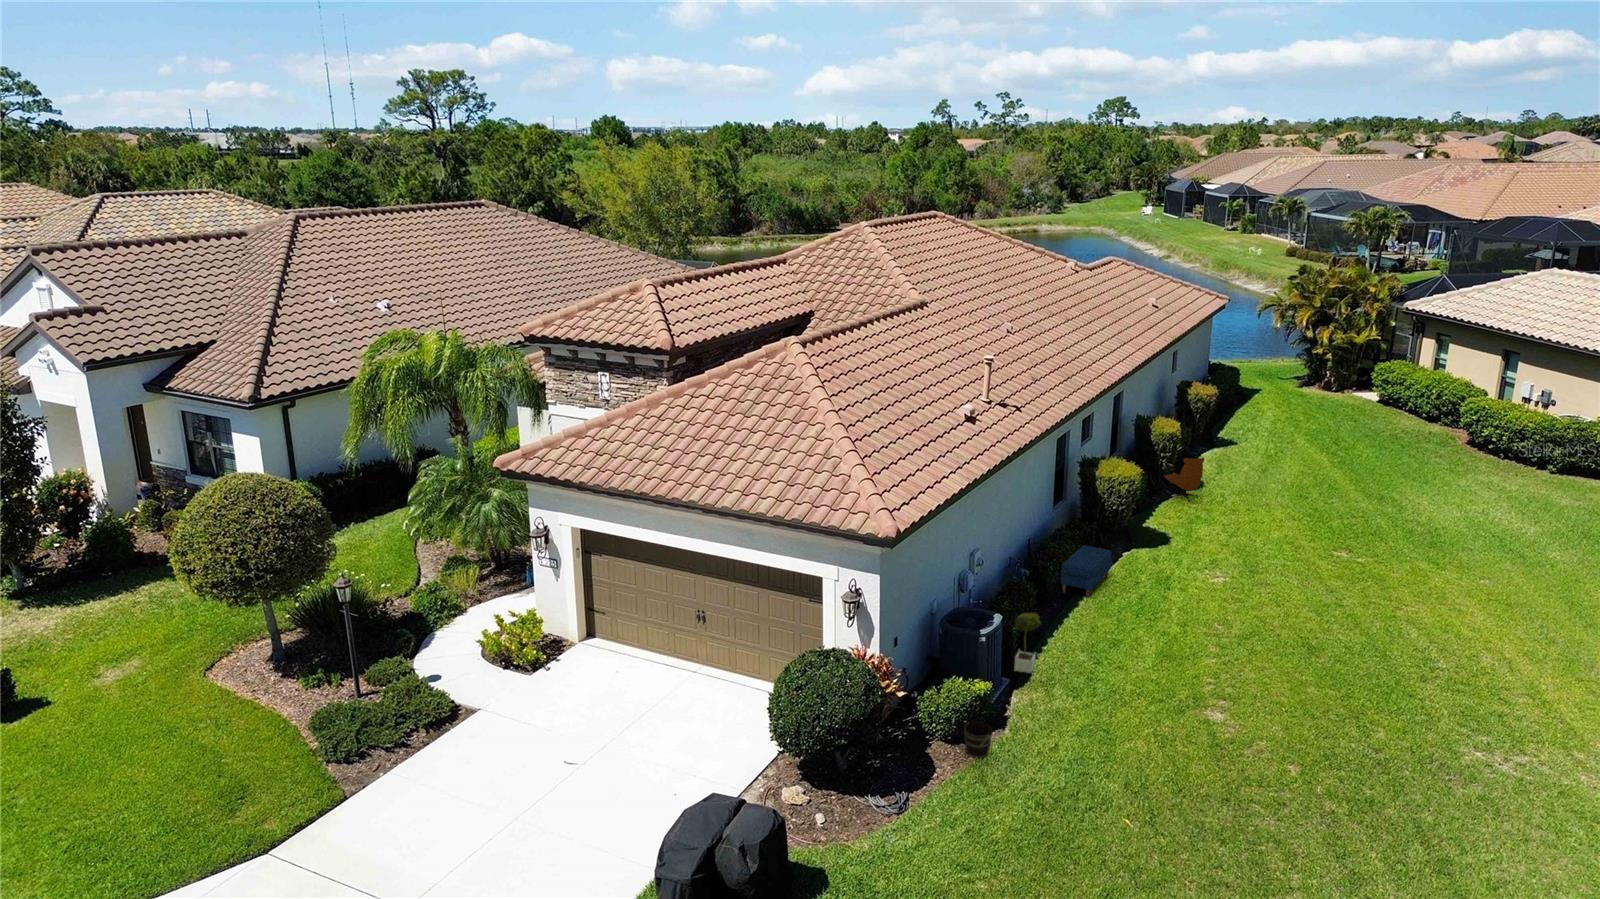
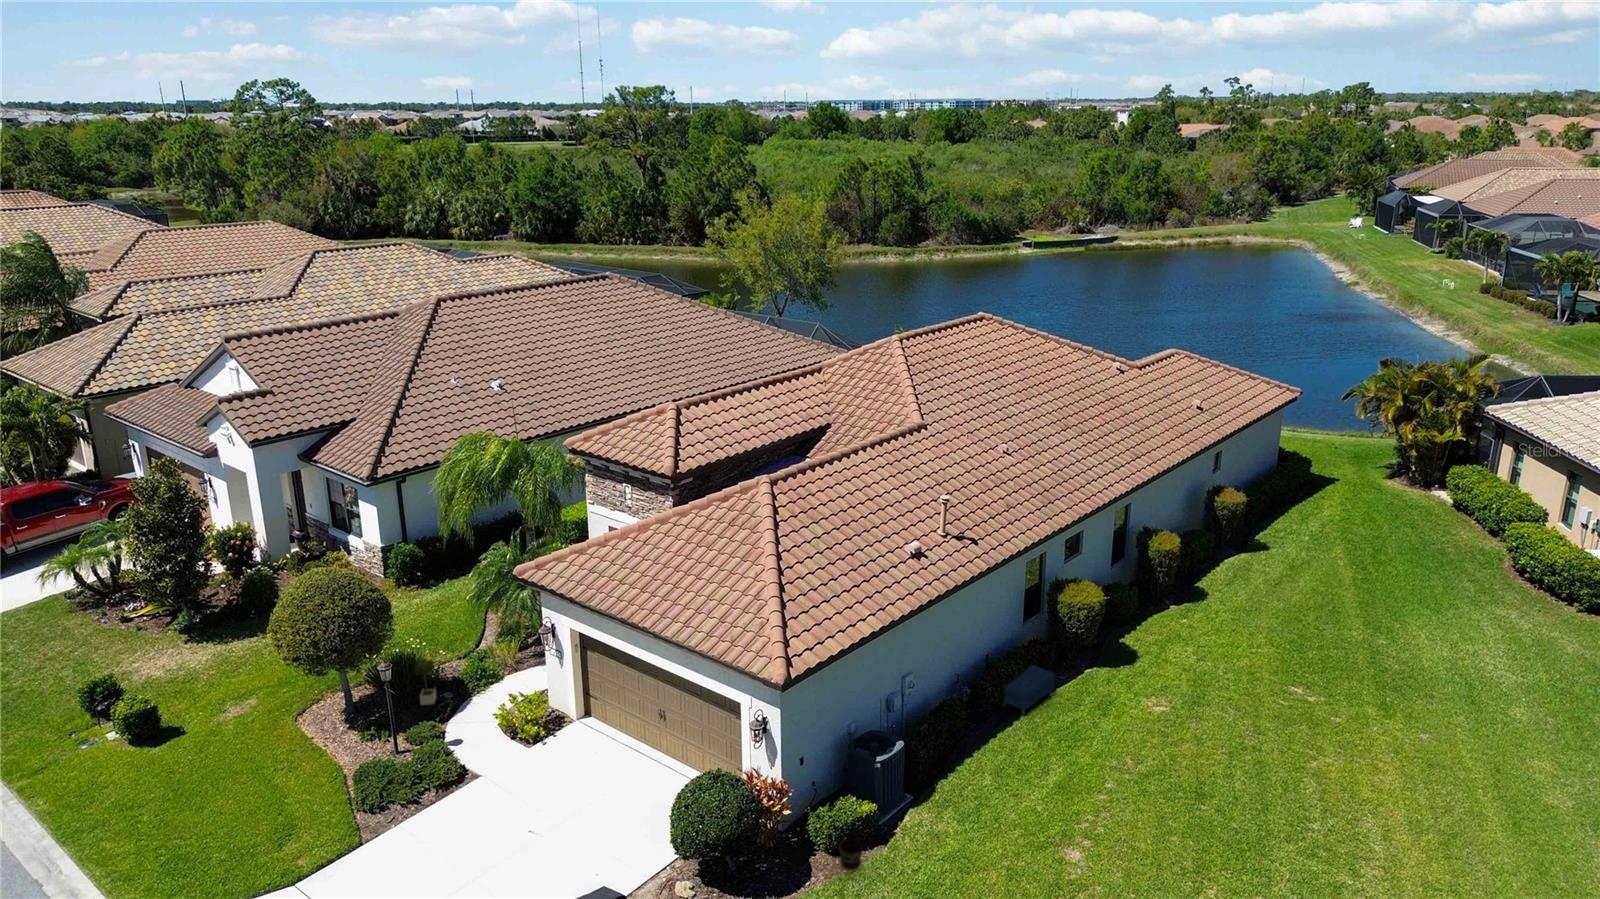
lounge chair: present [1165,458,1205,502] -> none [1156,577,1188,617]
potted tree: present [1014,613,1041,673] -> present [415,660,436,705]

